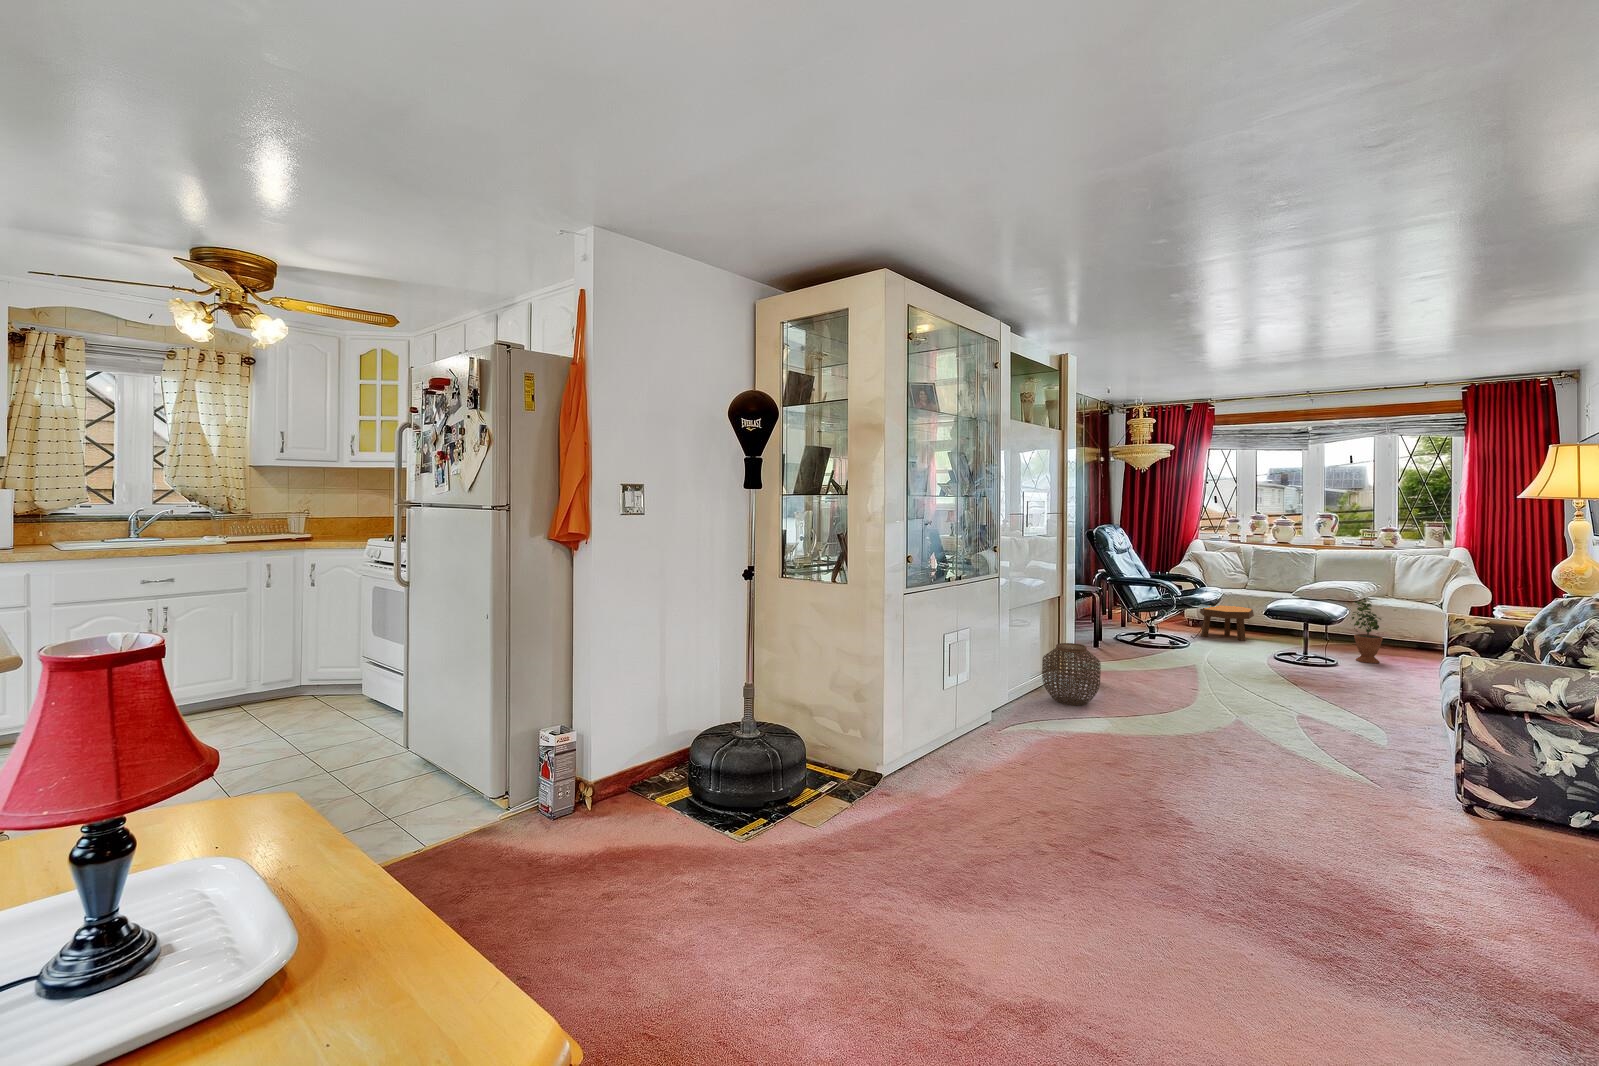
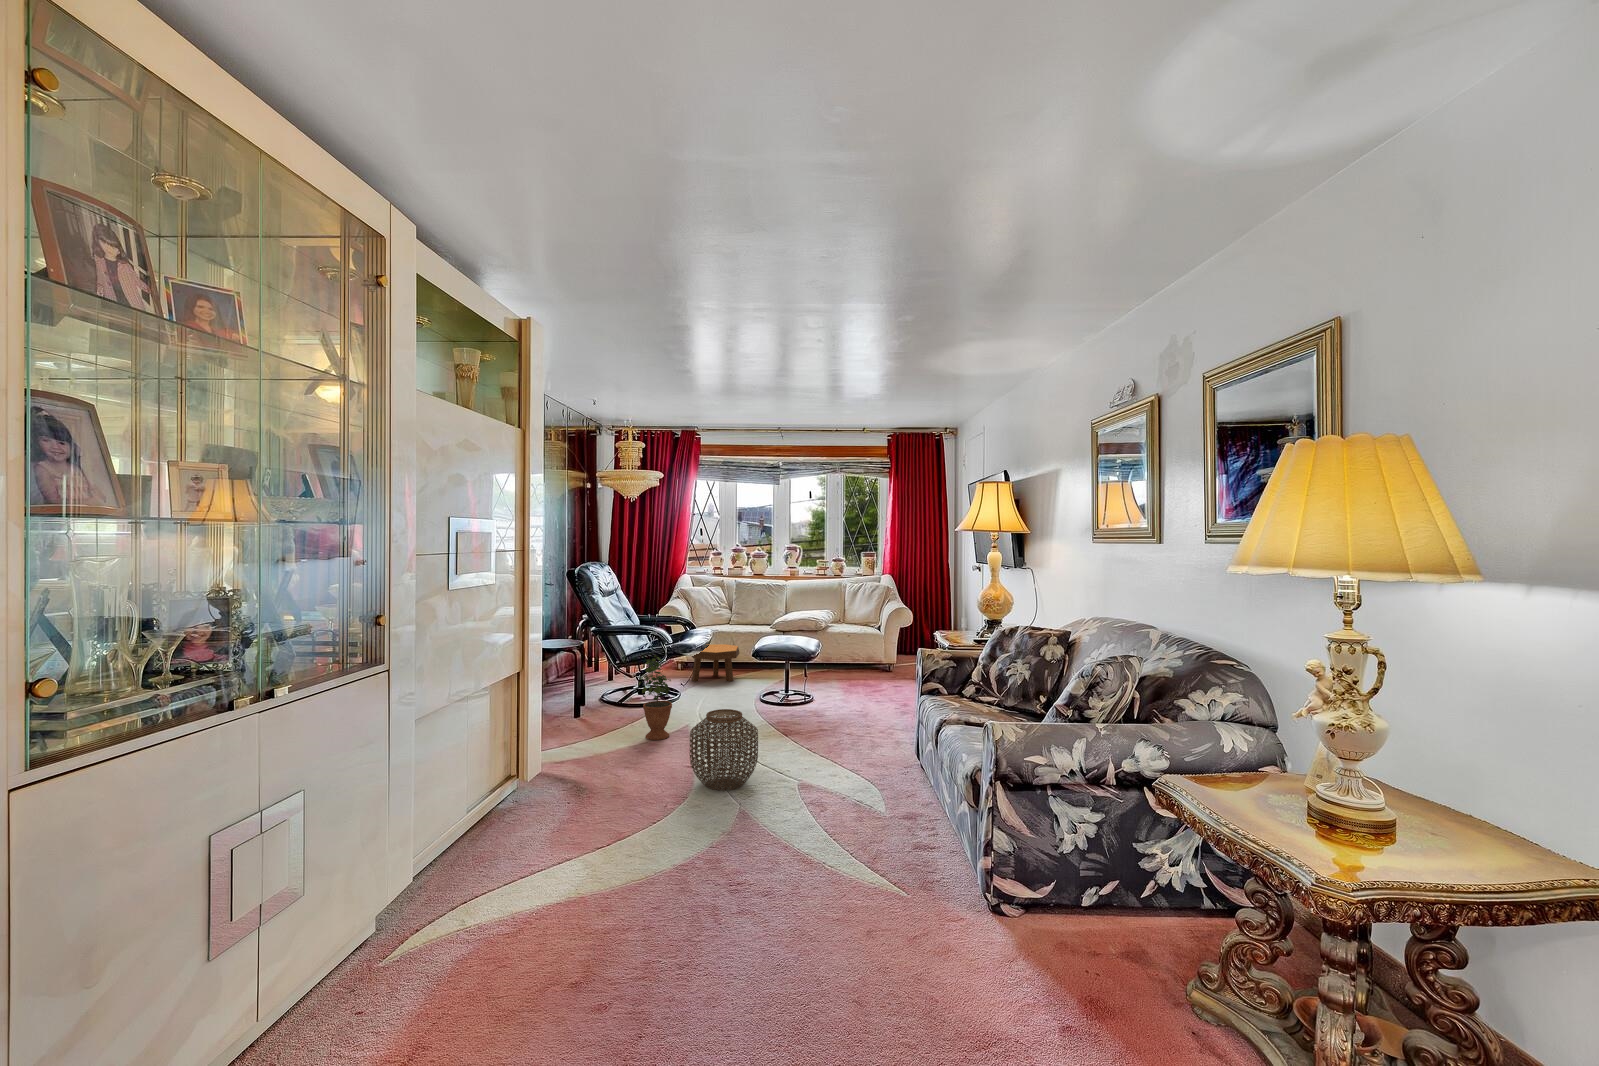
potted plant: present [1352,598,1383,663] -> present [638,655,672,740]
woven basket: present [1042,643,1101,706] -> present [689,709,758,791]

